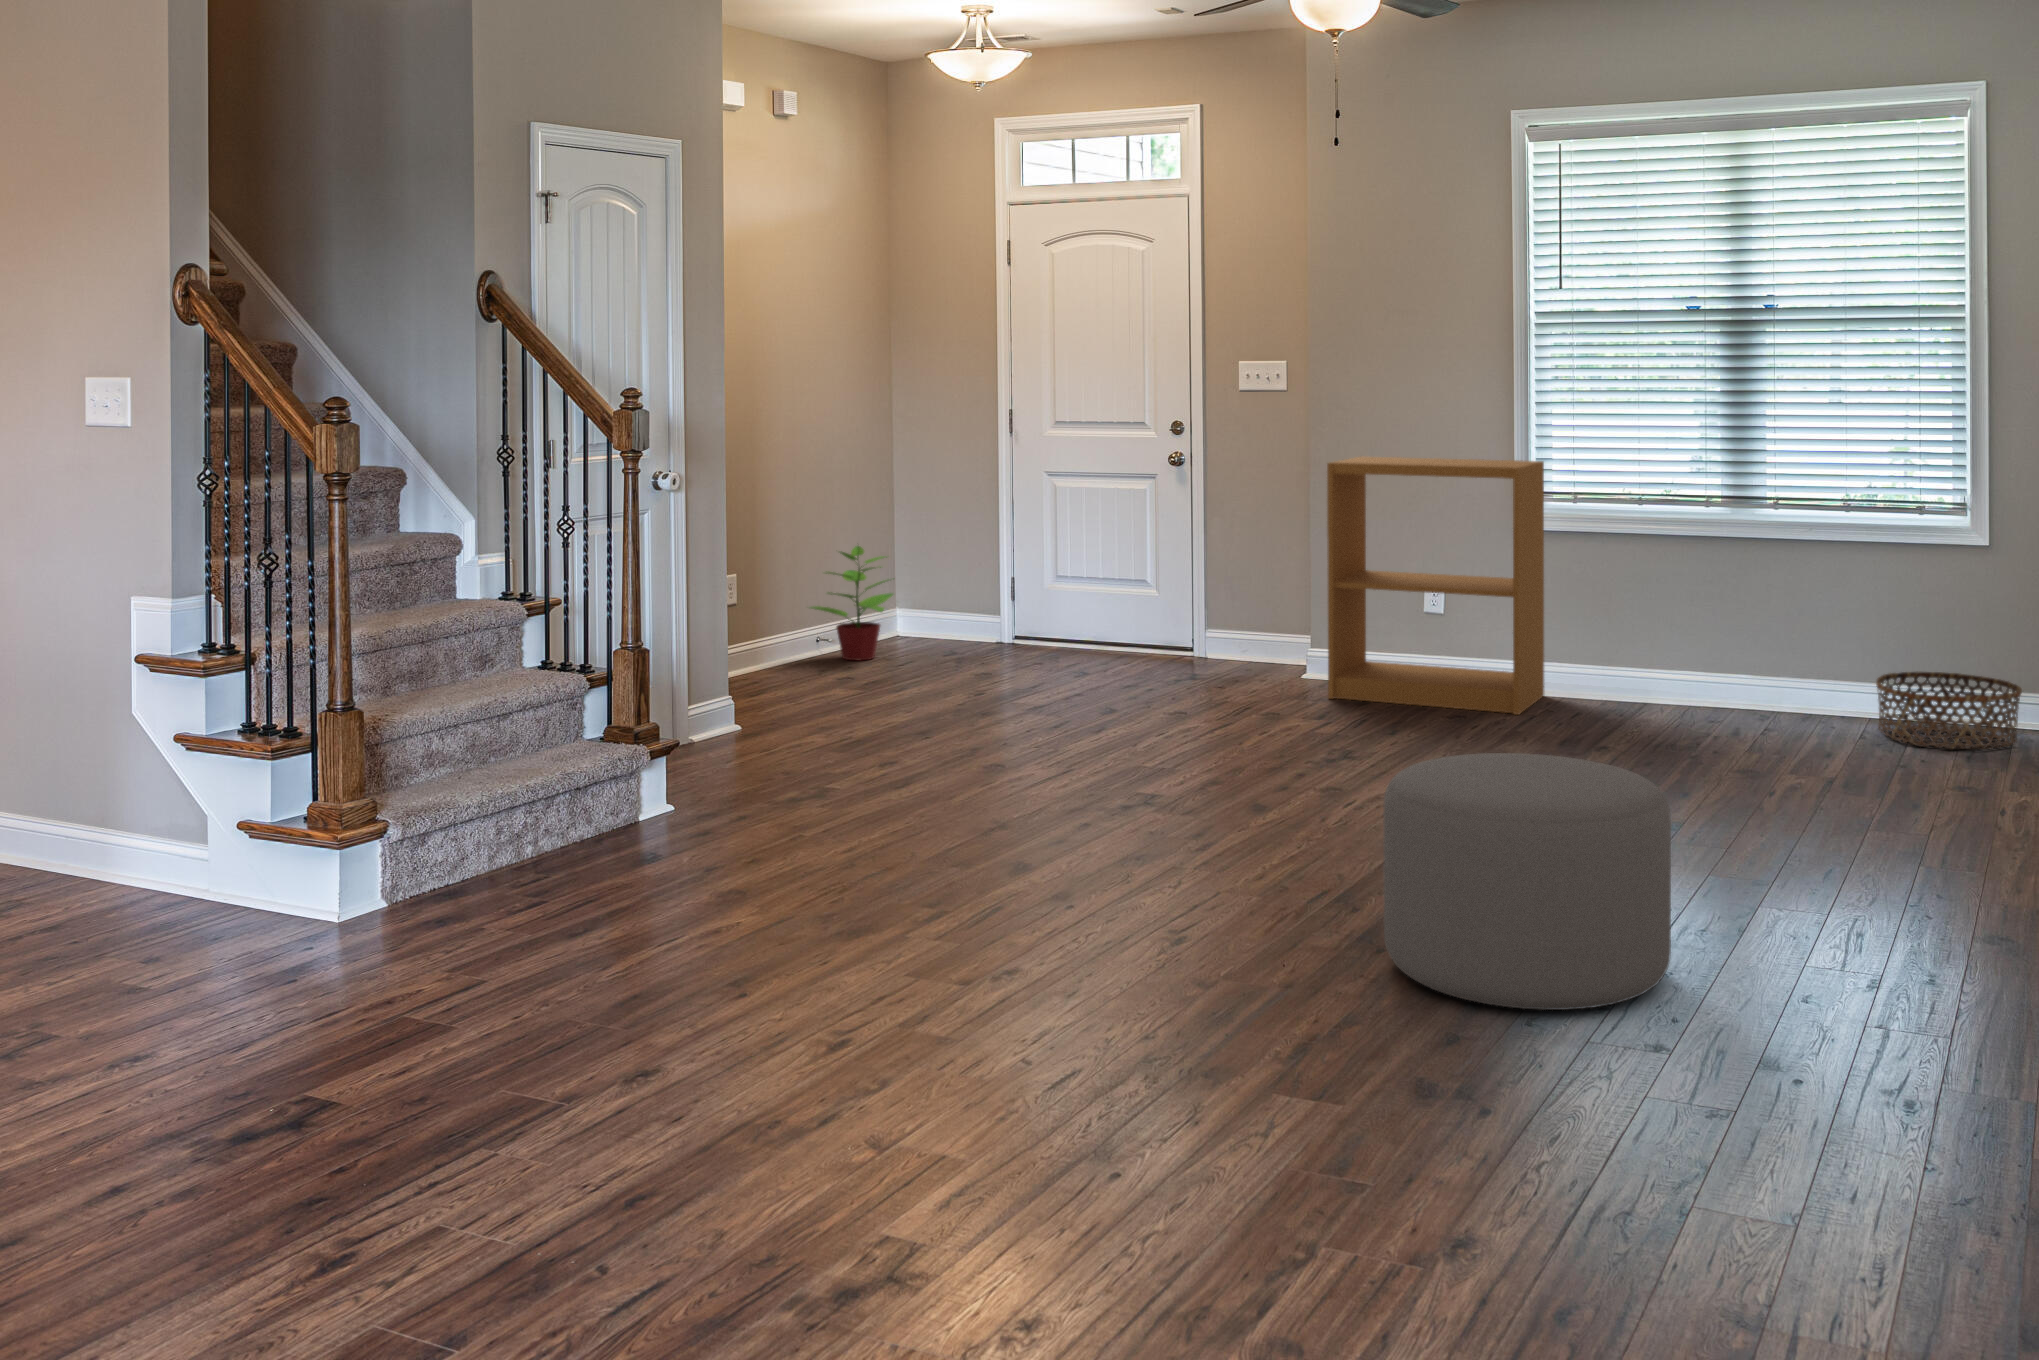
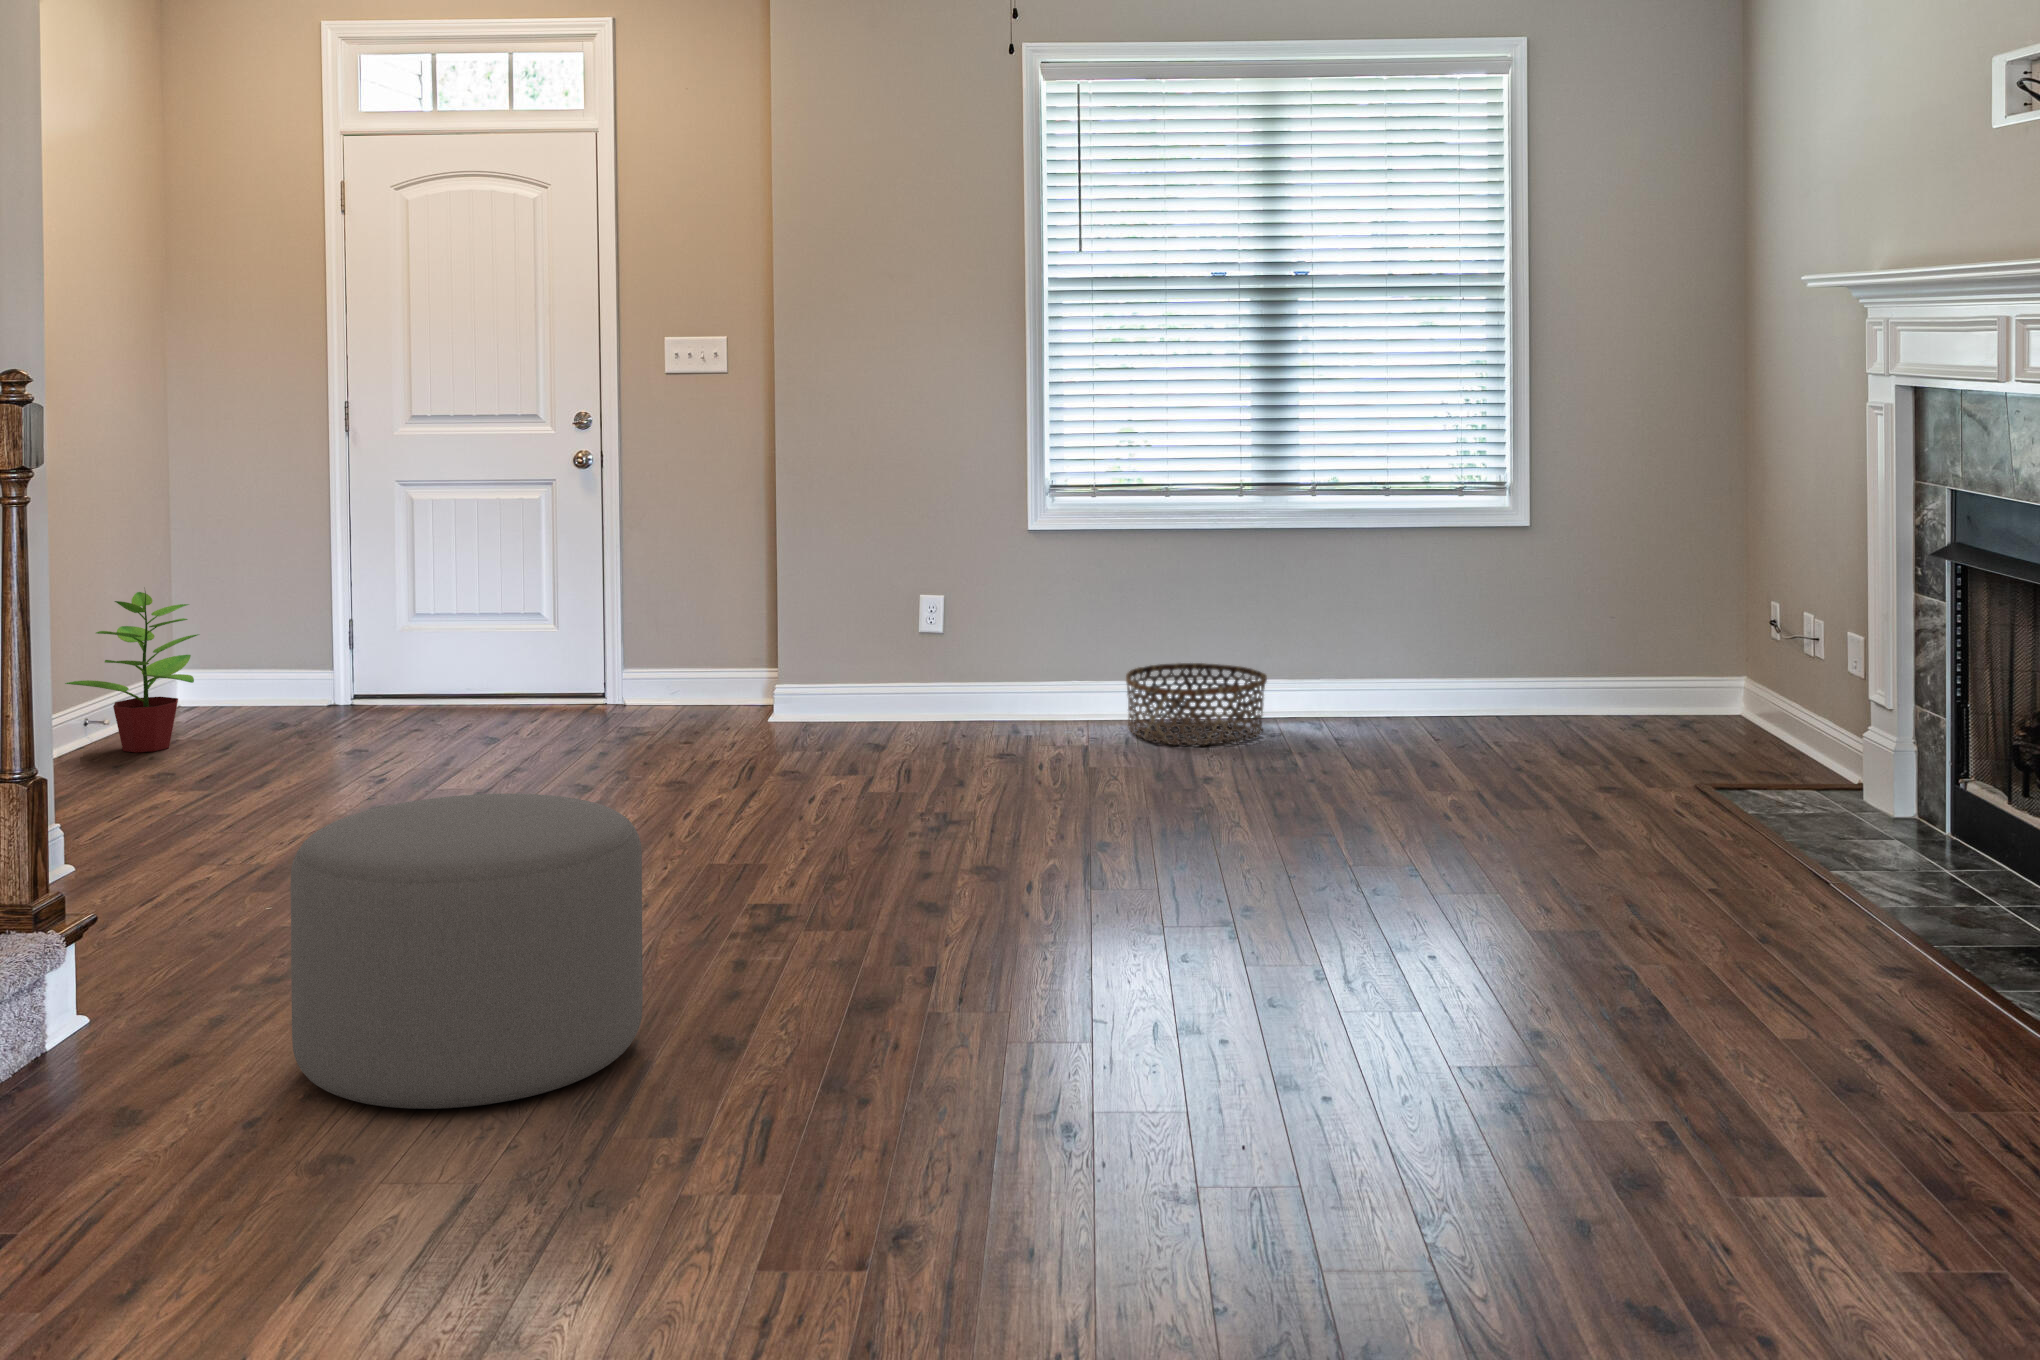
bookshelf: present [1327,456,1544,715] -> none [832,450,1068,748]
basket: present [1876,672,2022,749] -> present [1126,663,1267,745]
ottoman: present [1383,753,1671,1010] -> present [291,794,643,1109]

